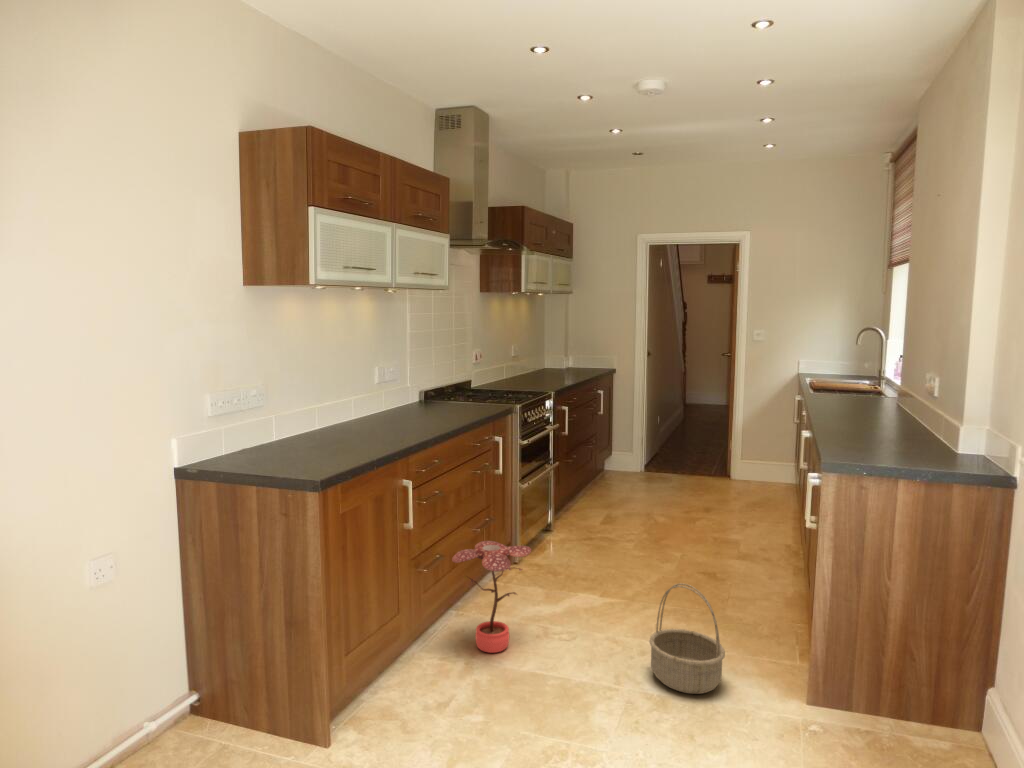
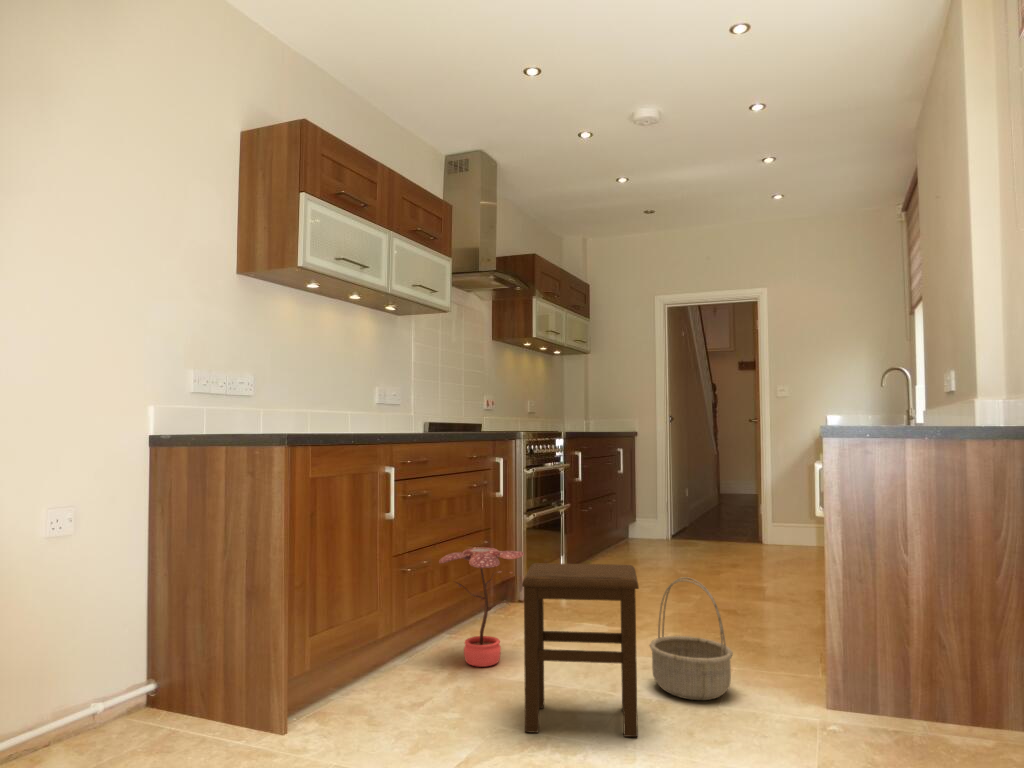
stool: none [544,581,651,743] -> present [522,563,639,737]

